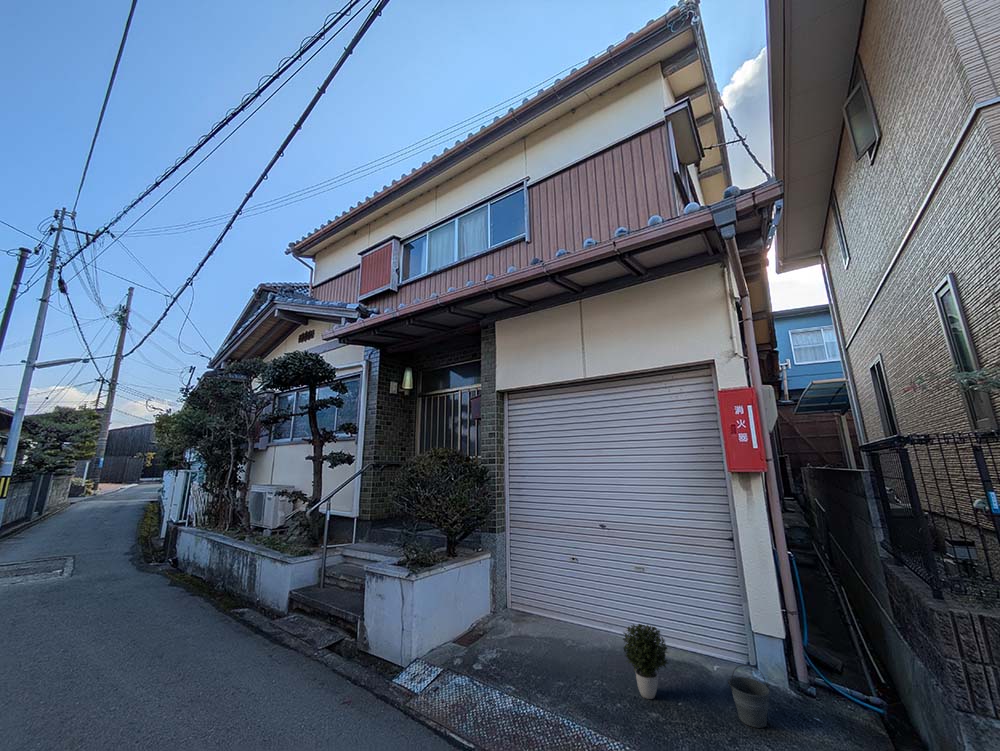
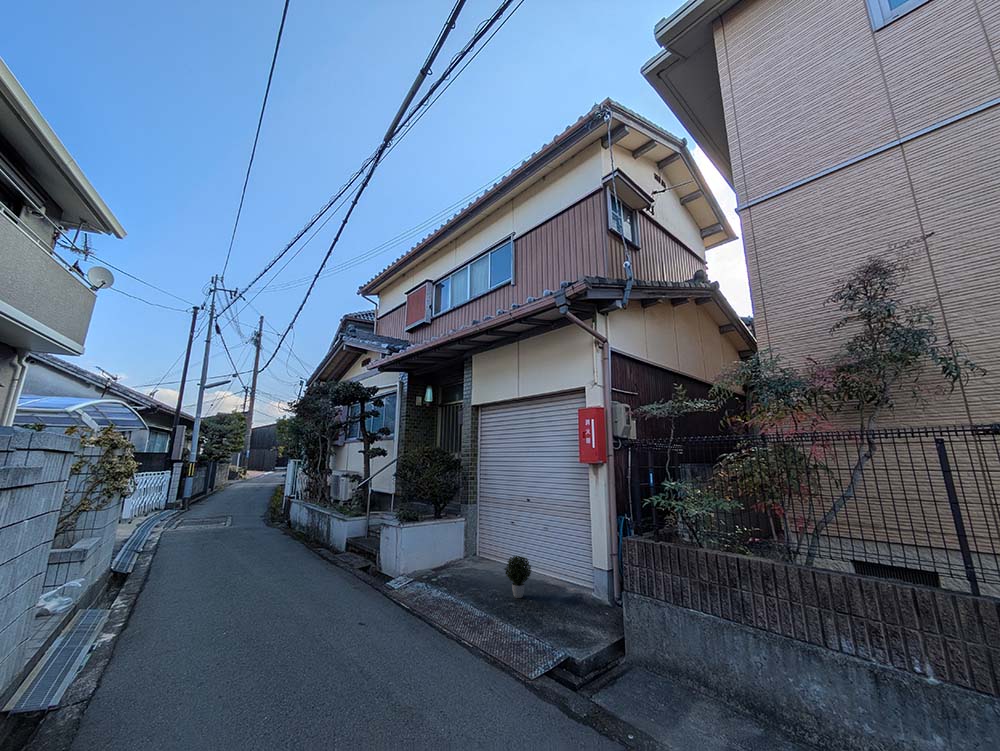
bucket: present [728,665,770,728] -> none [554,579,577,613]

